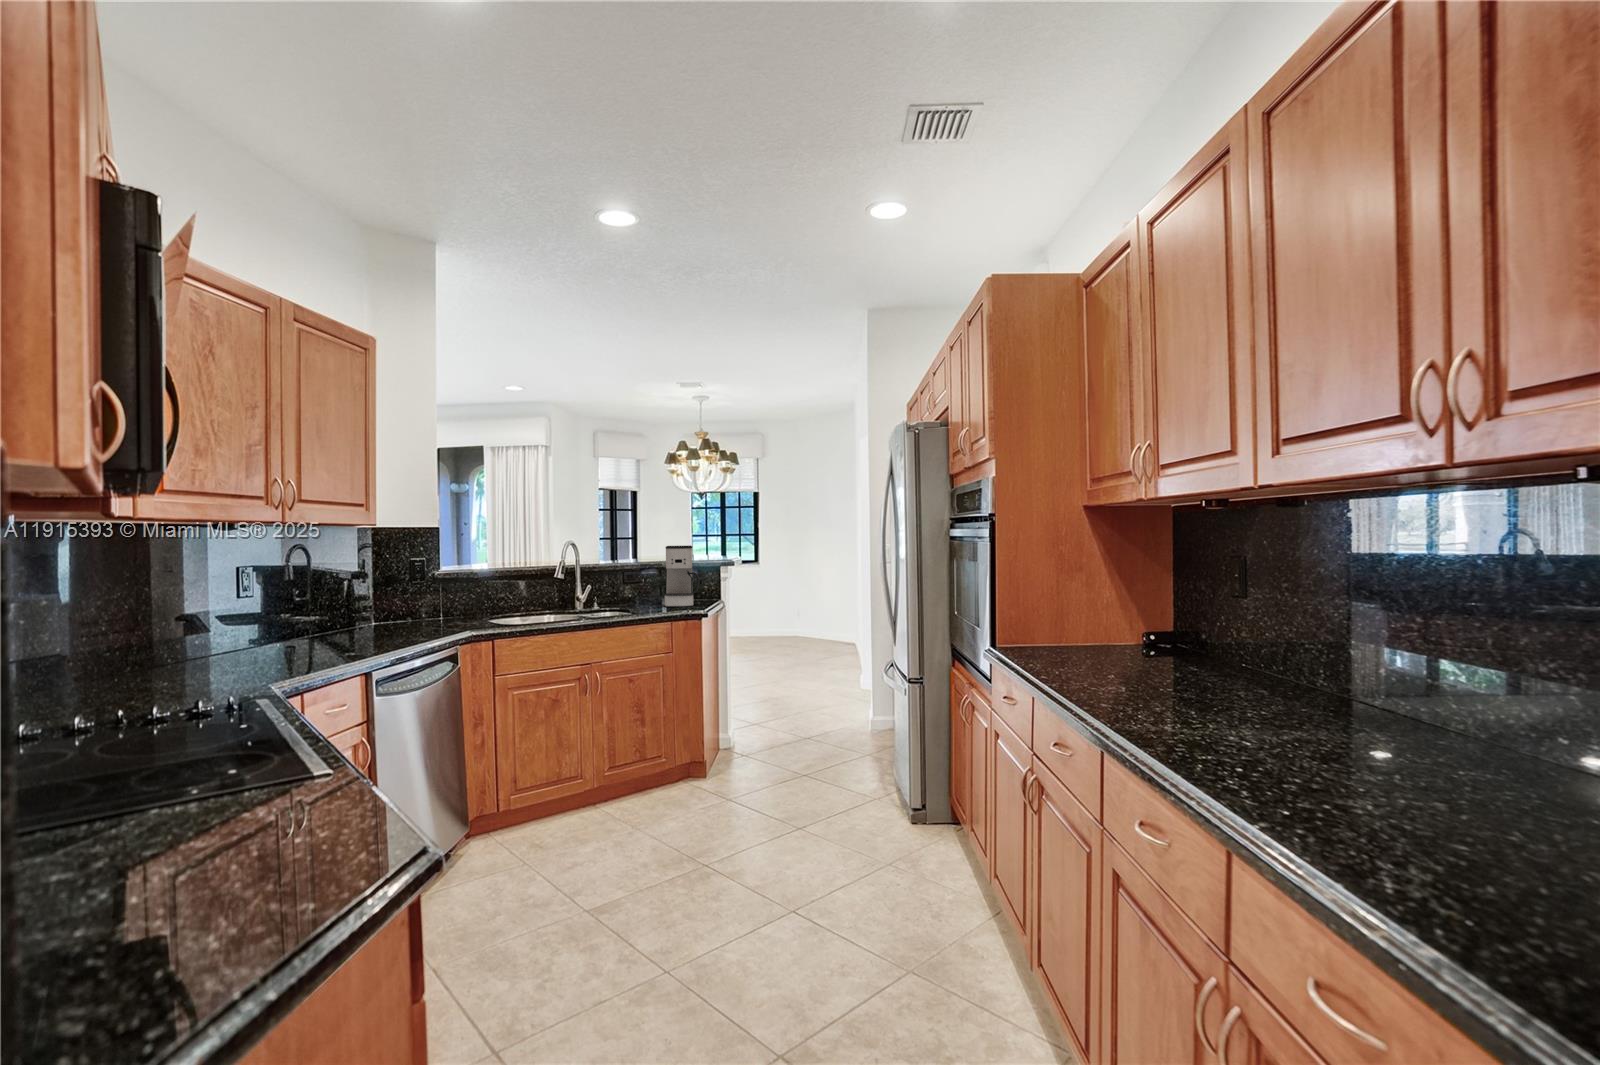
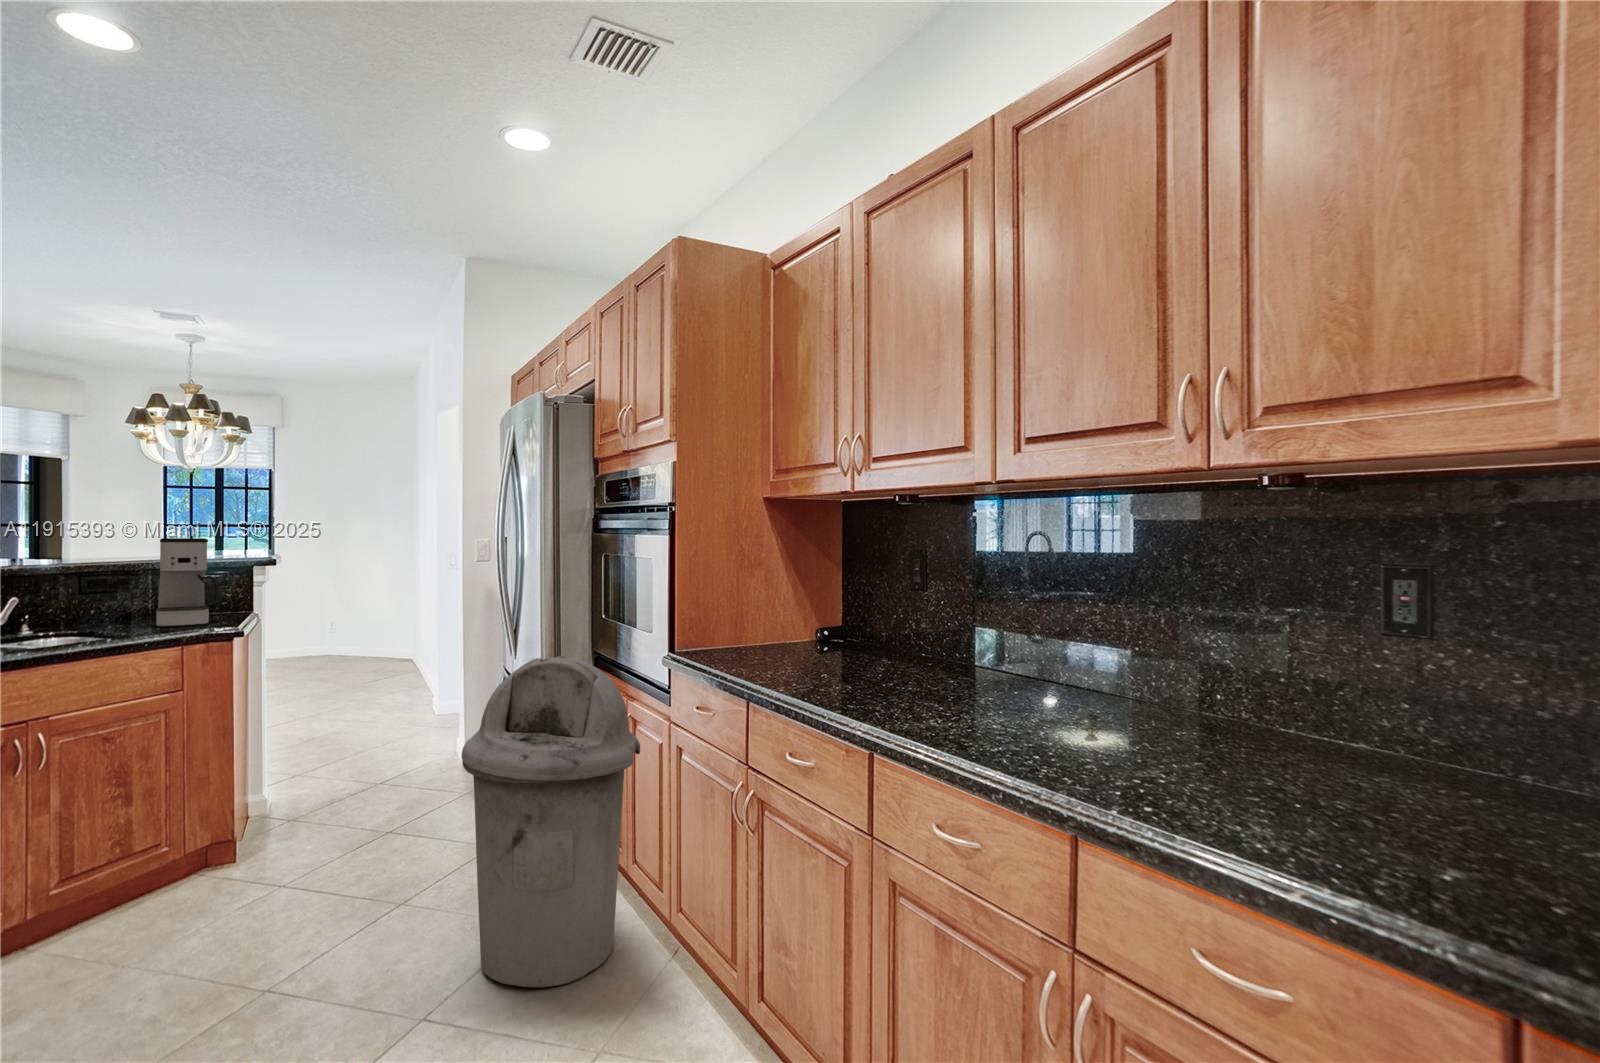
trash can: none [825,644,968,917] -> present [462,656,640,987]

